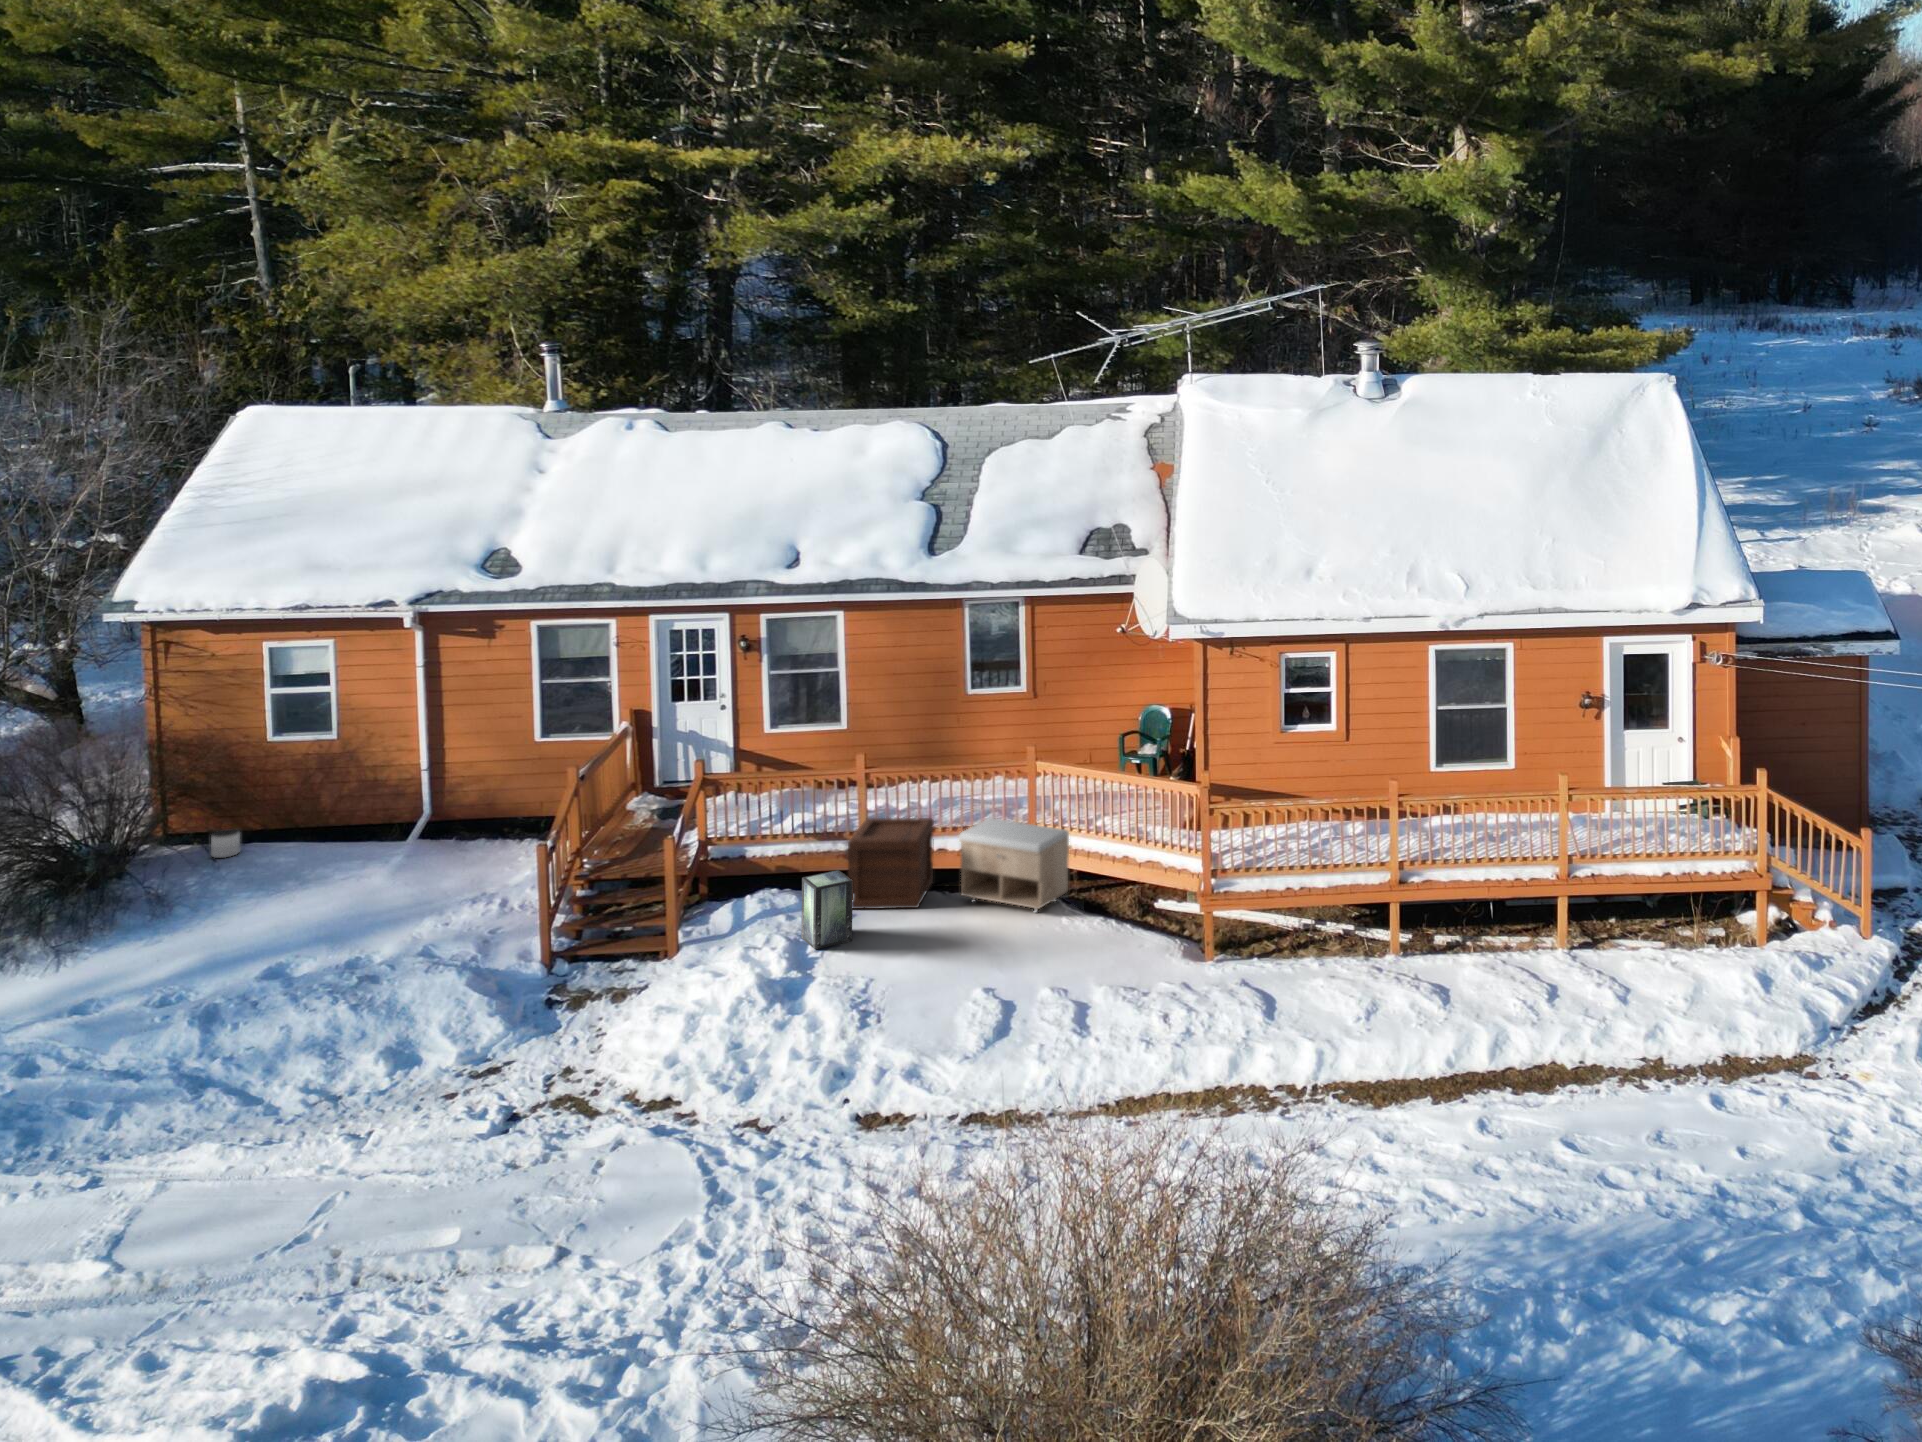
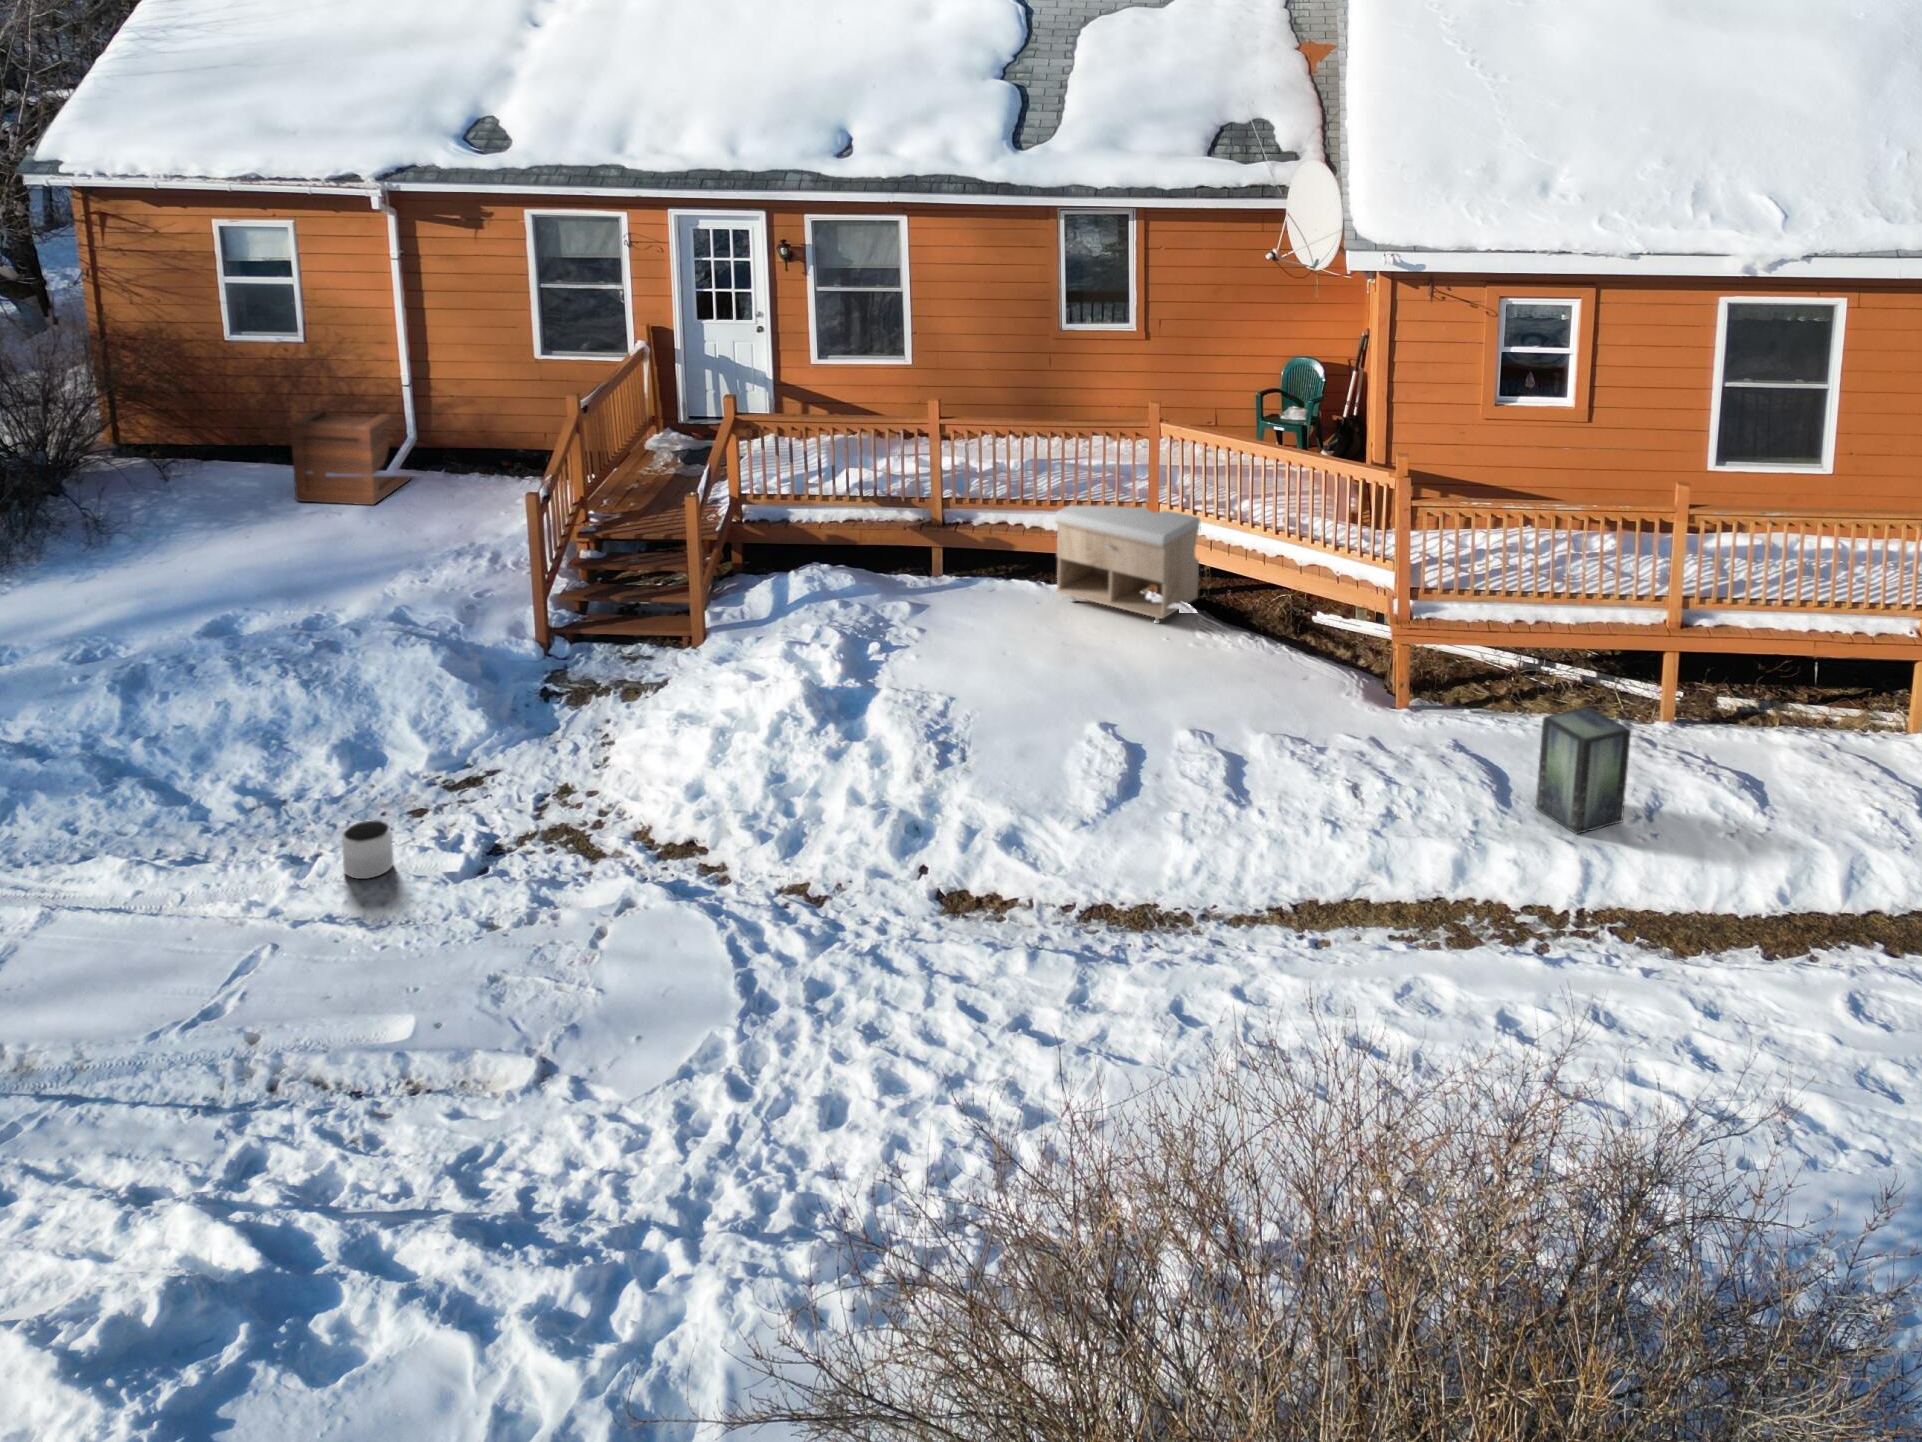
wooden crate: present [848,818,934,909] -> present [291,410,410,505]
planter: present [211,829,240,858] -> present [342,820,393,879]
storage box: present [801,870,853,949] -> present [1535,707,1631,834]

